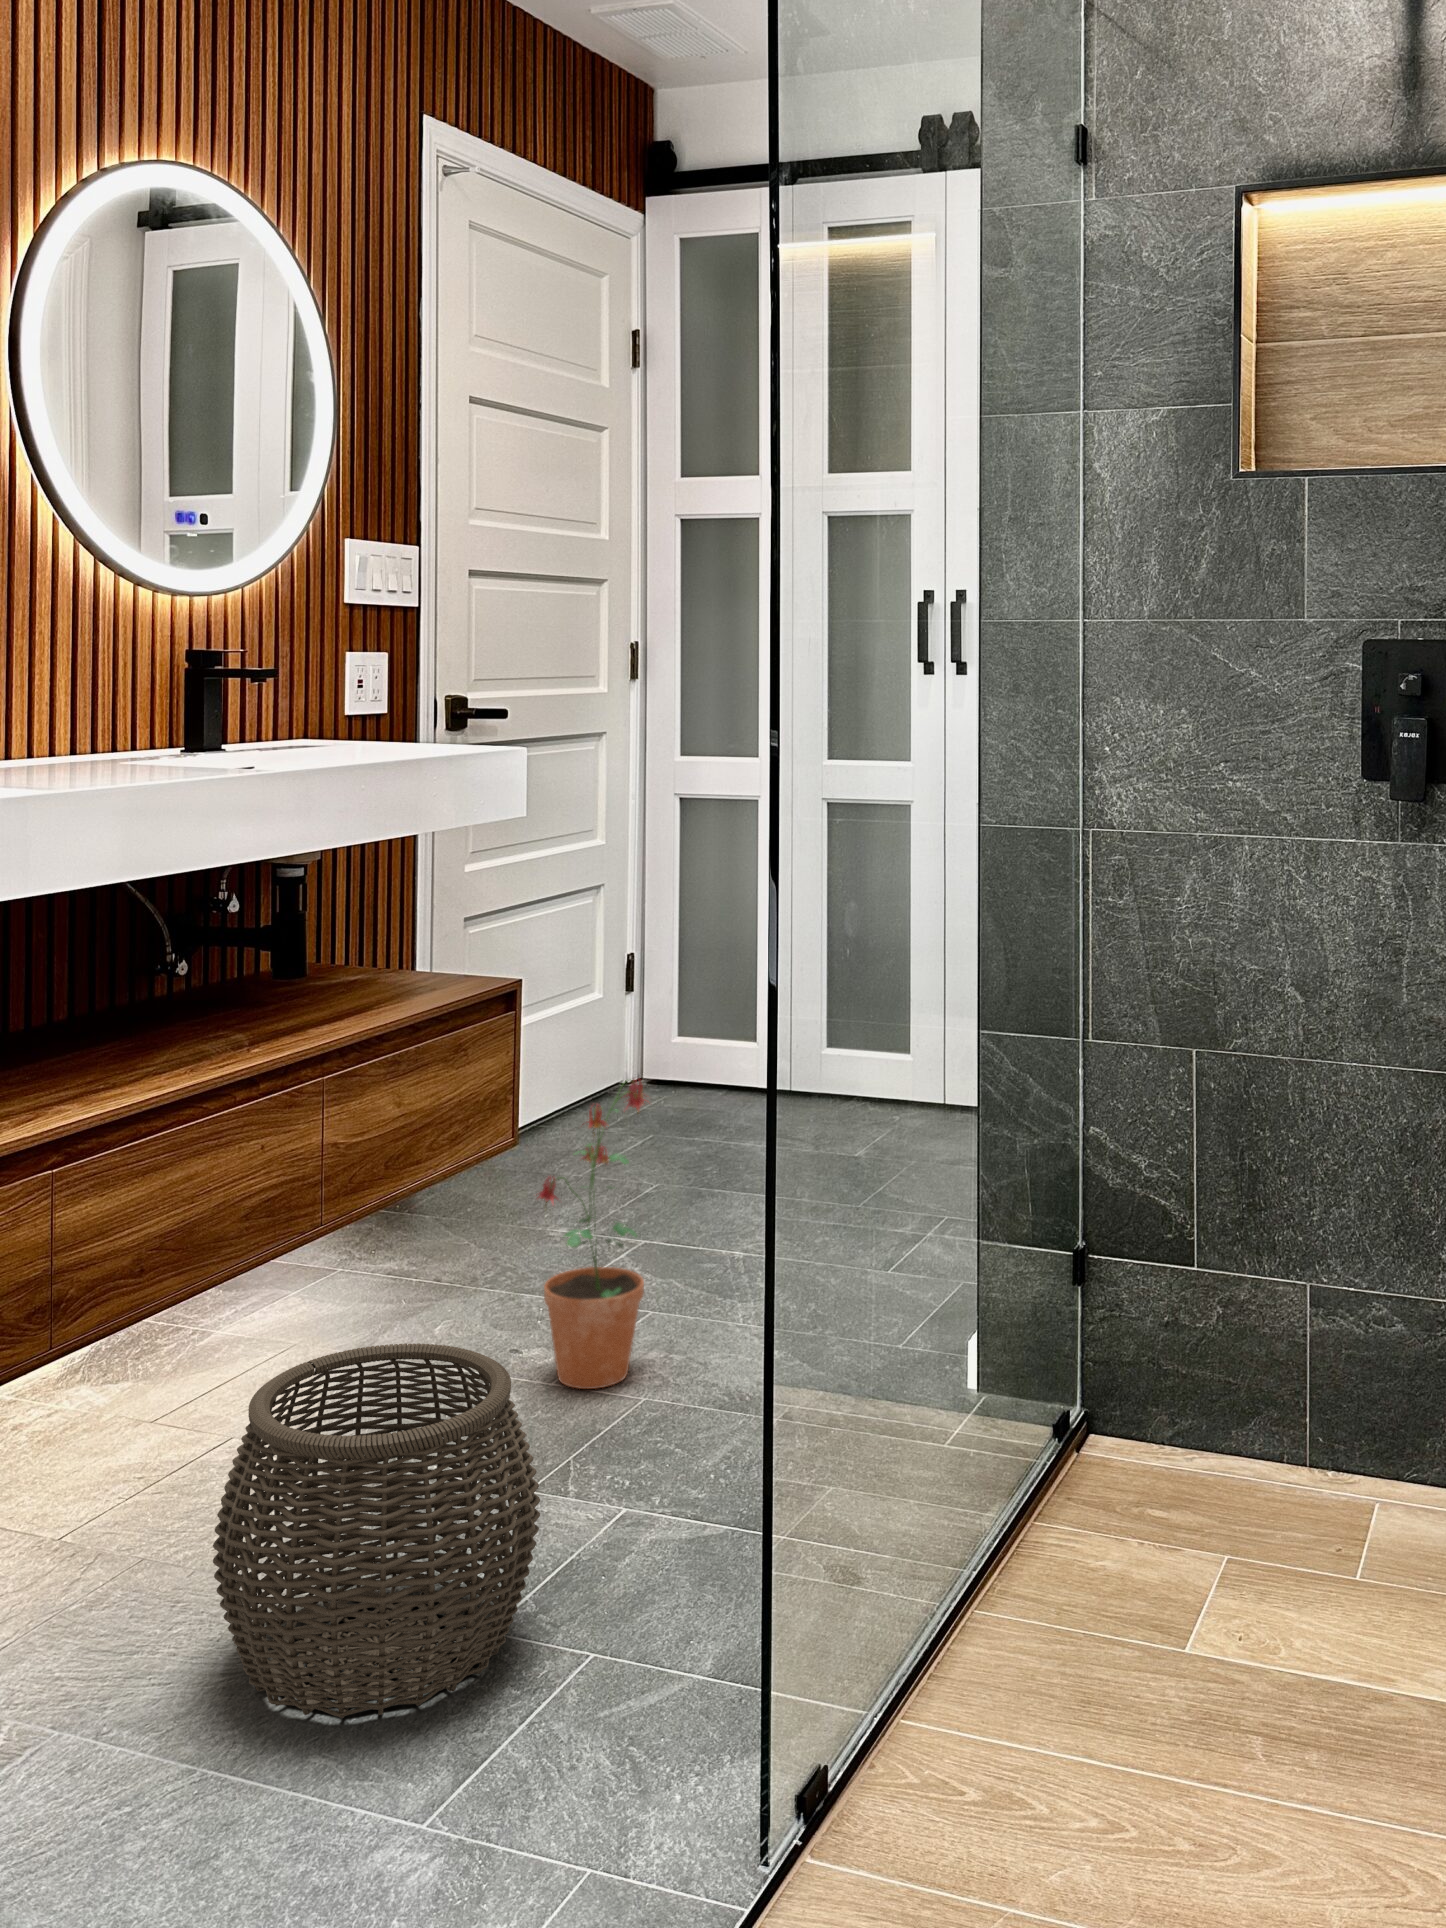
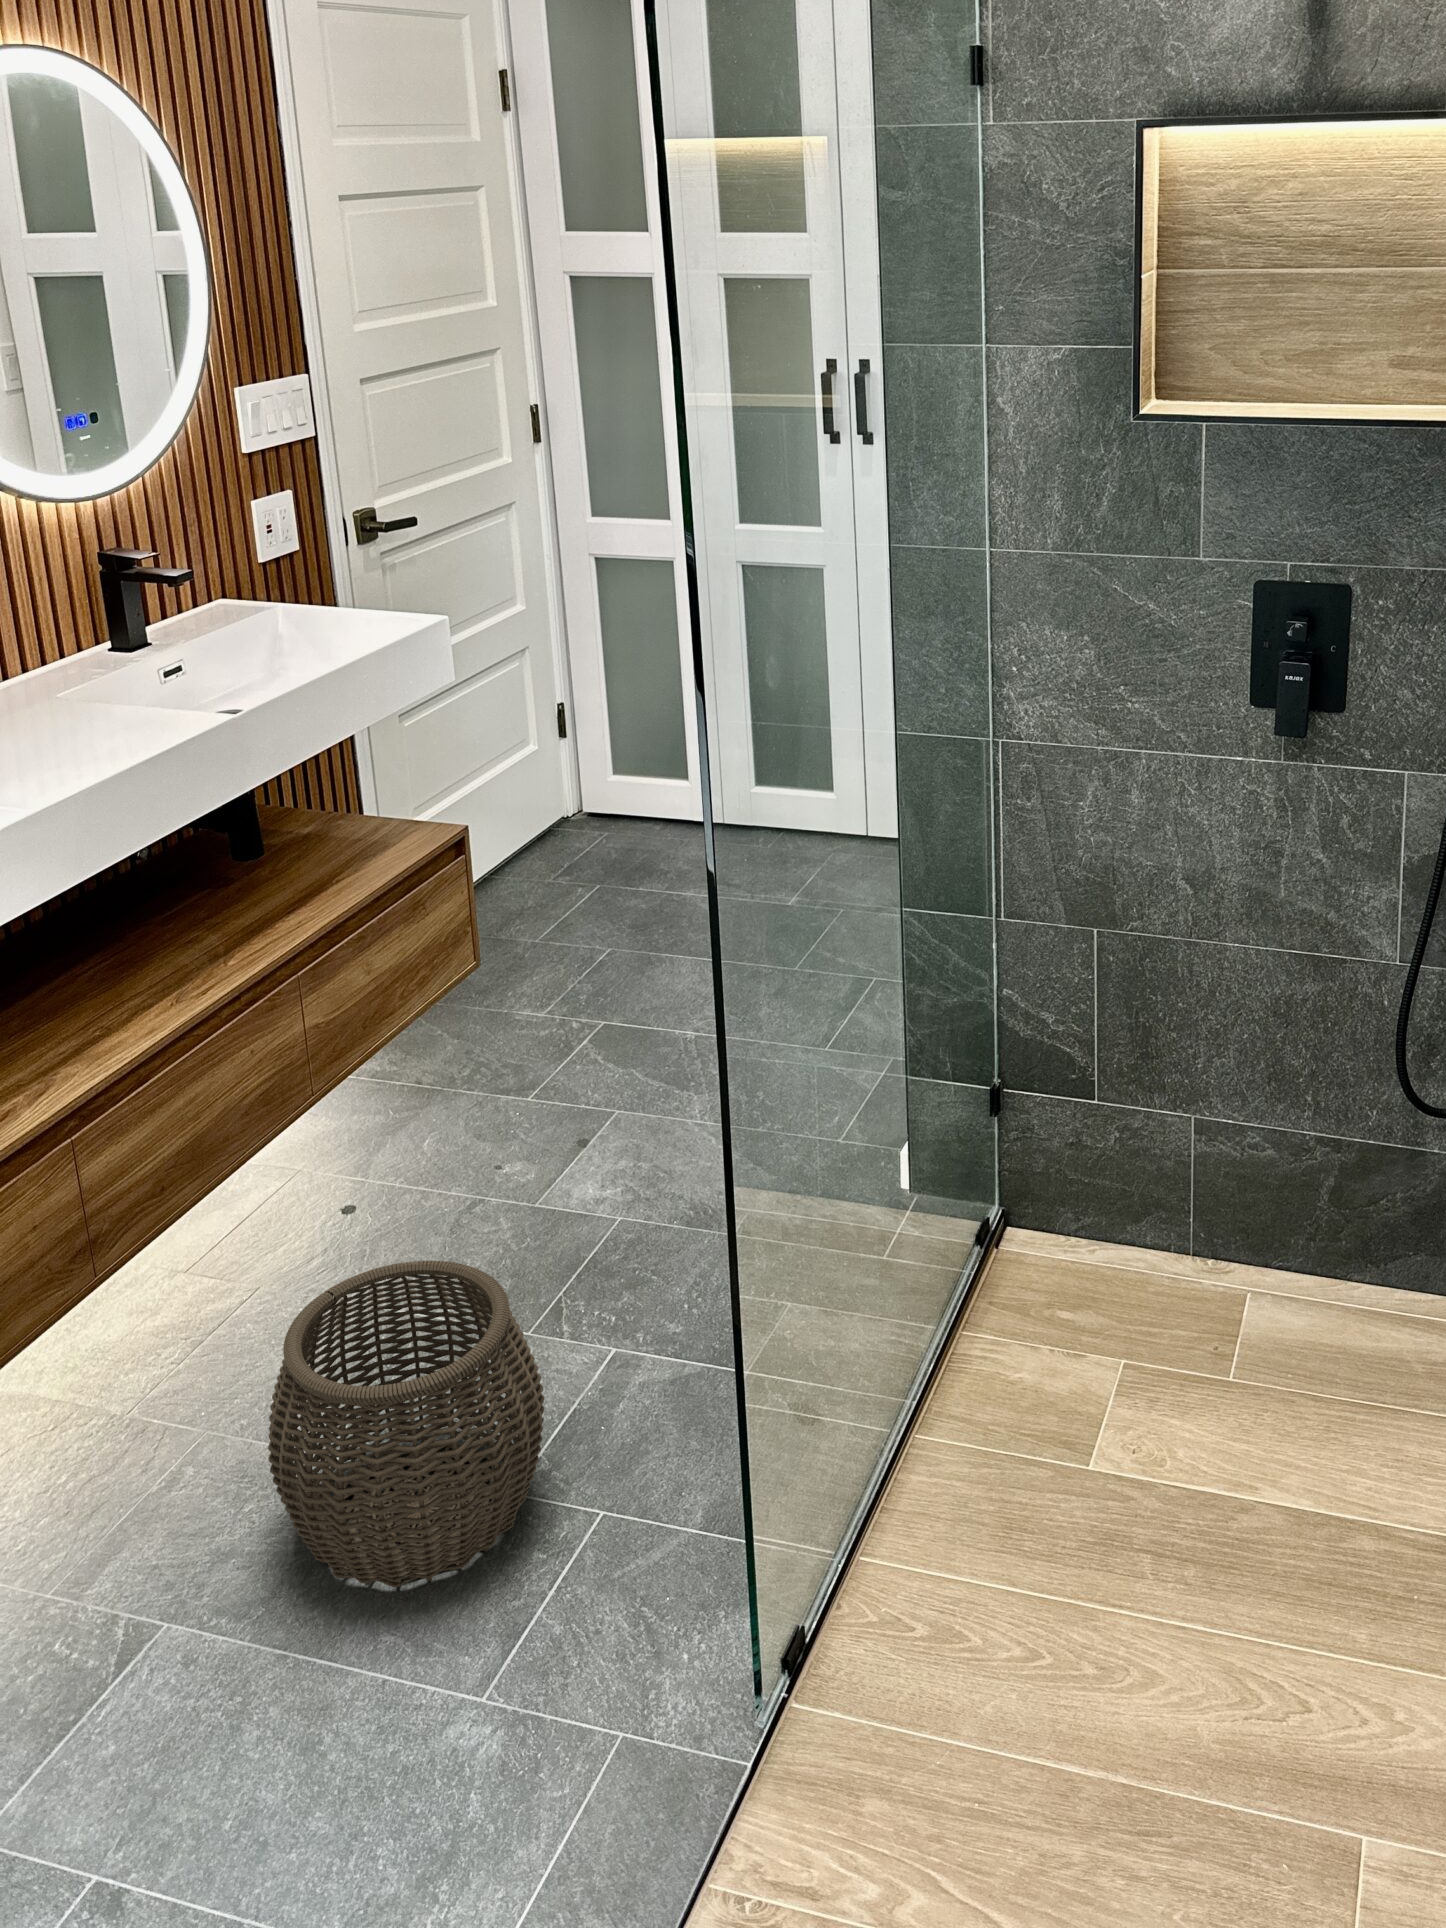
potted plant: present [539,1080,650,1389] -> none [501,932,608,1201]

